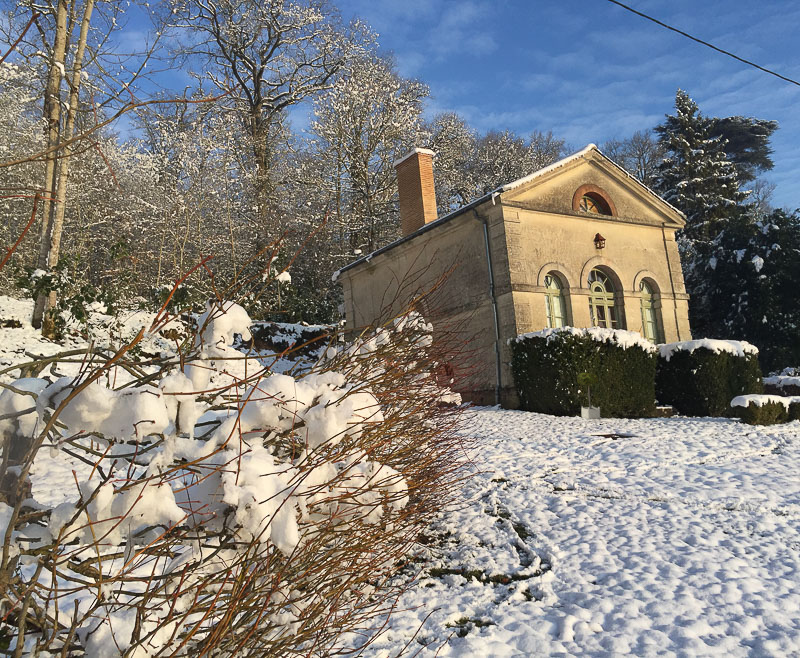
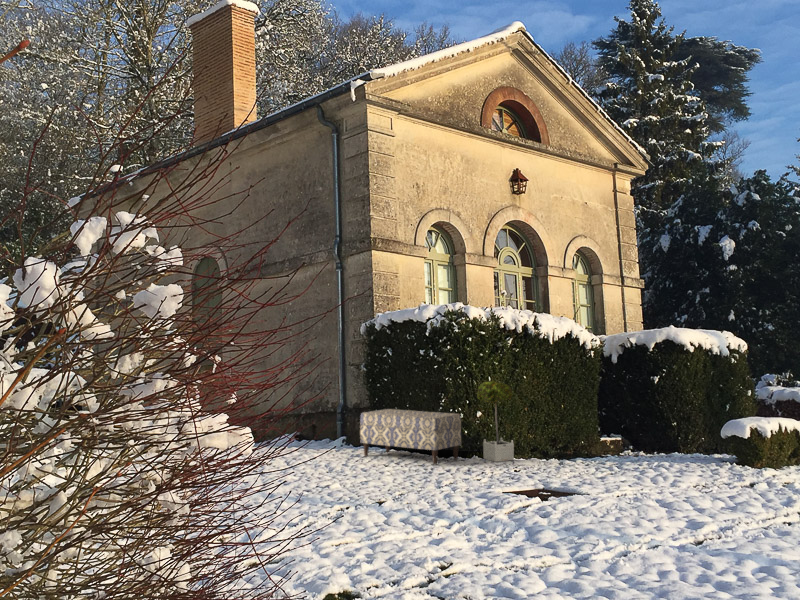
bench: none [509,388,568,420] -> present [360,409,461,465]

